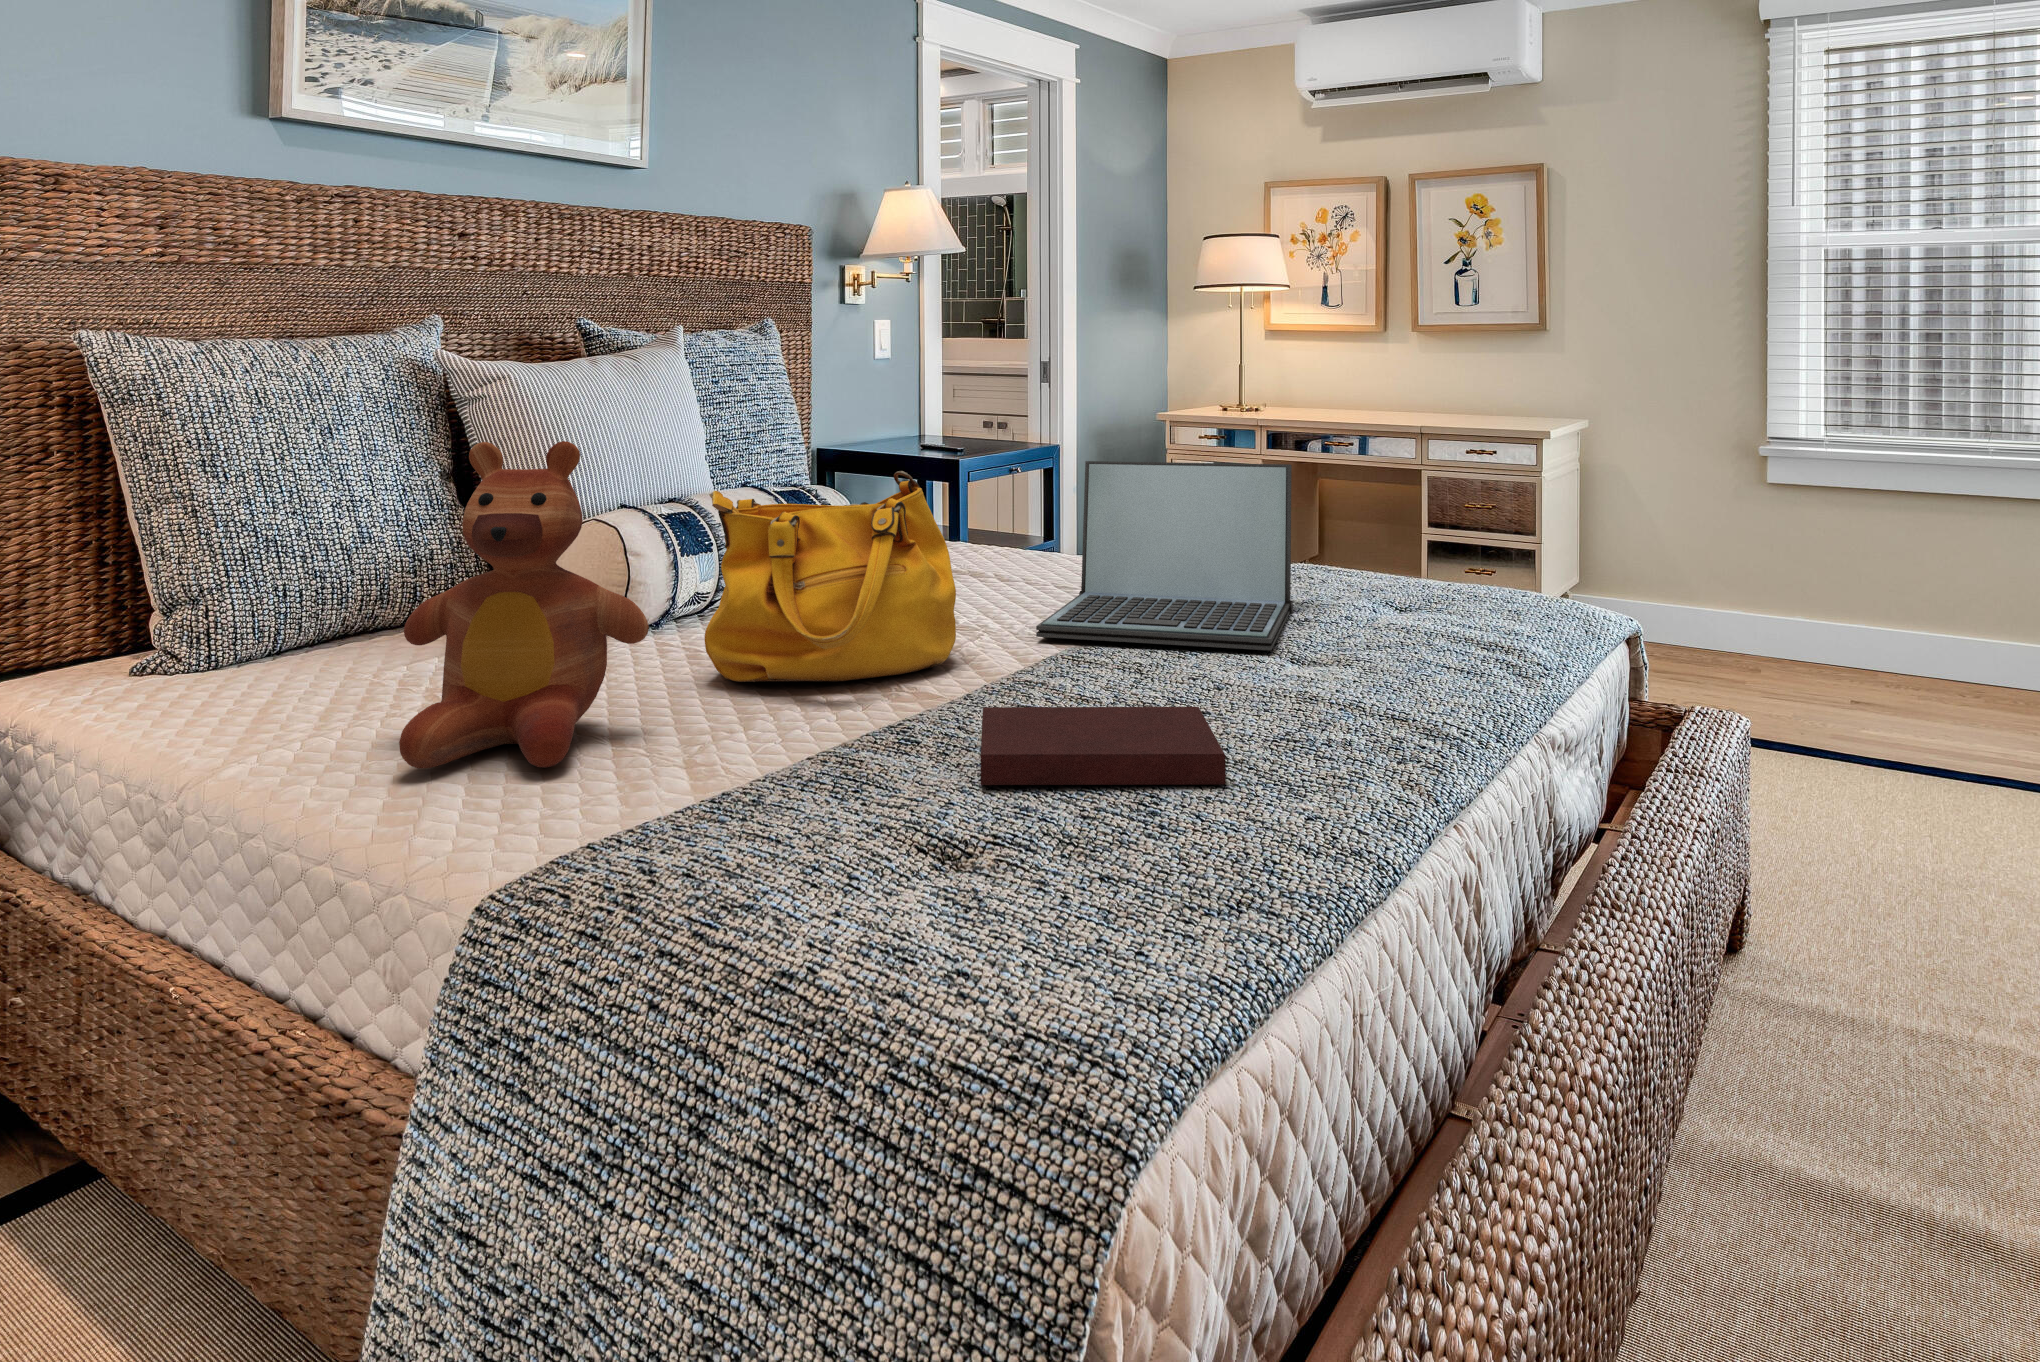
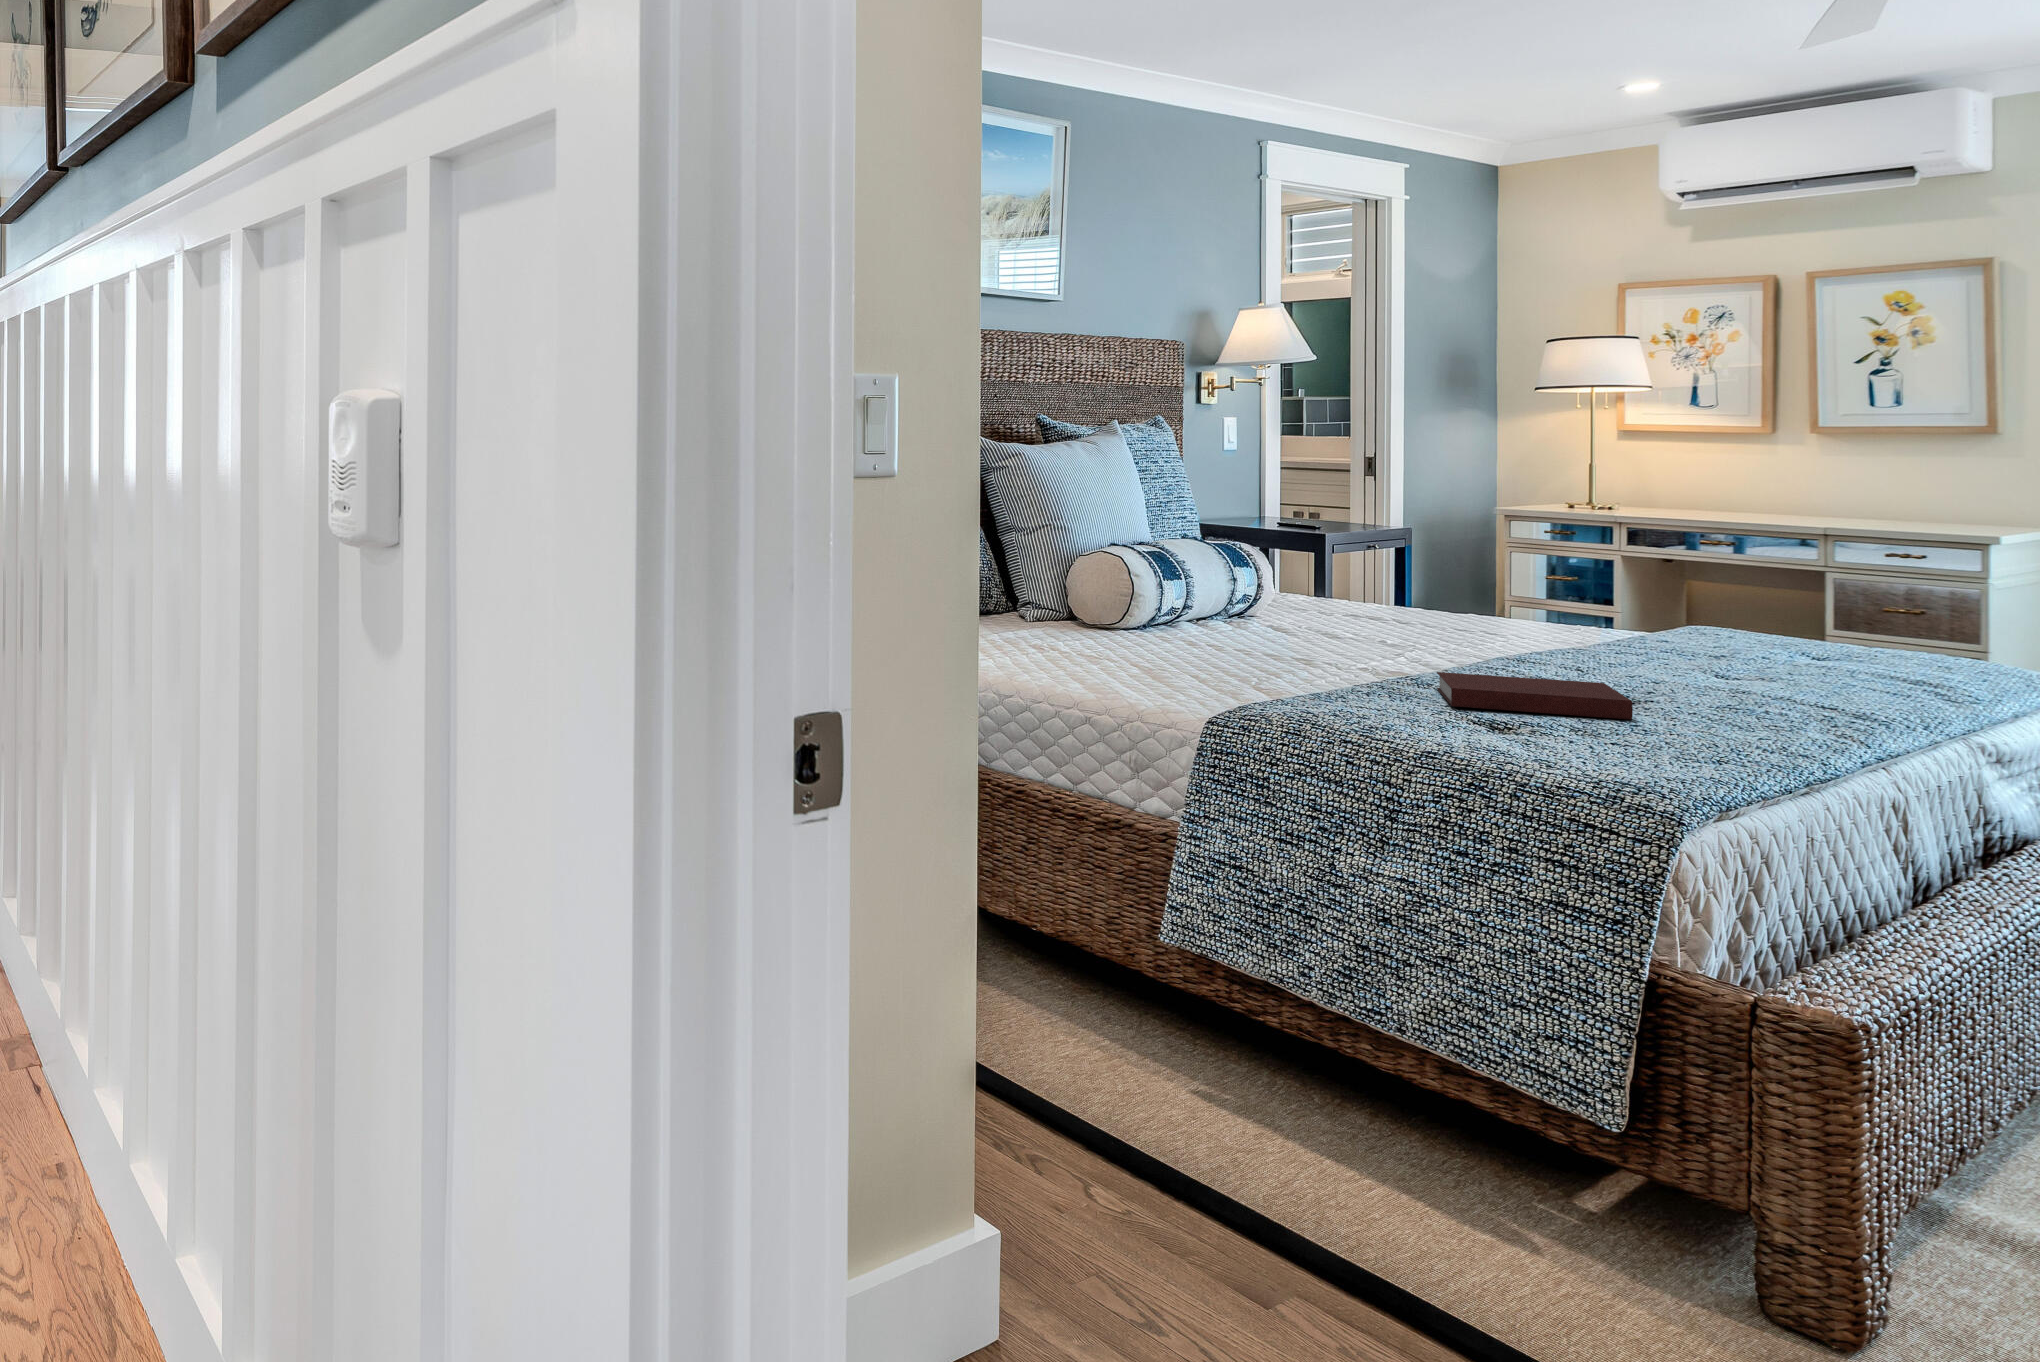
teddy bear: present [399,441,649,769] -> none [1045,497,1199,680]
laptop: present [1036,461,1293,650] -> none [1449,531,1674,668]
handbag: present [705,471,956,682] -> none [1212,528,1392,660]

